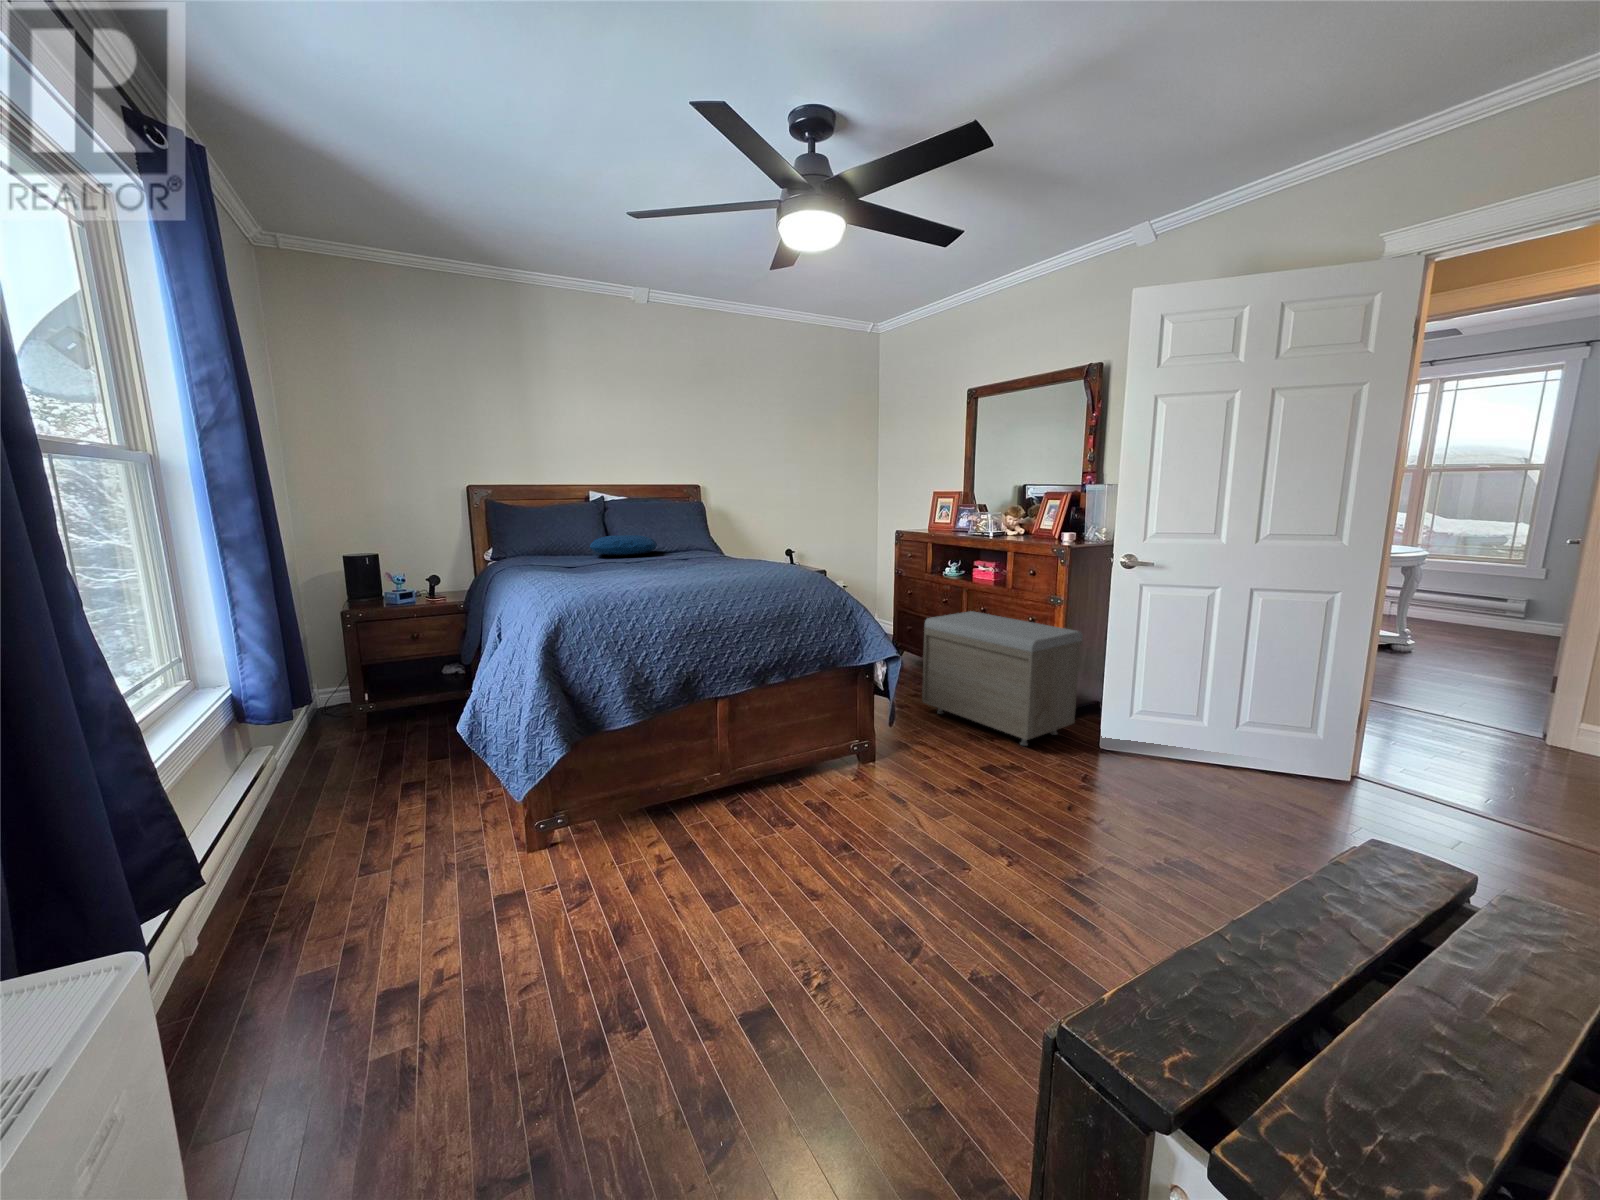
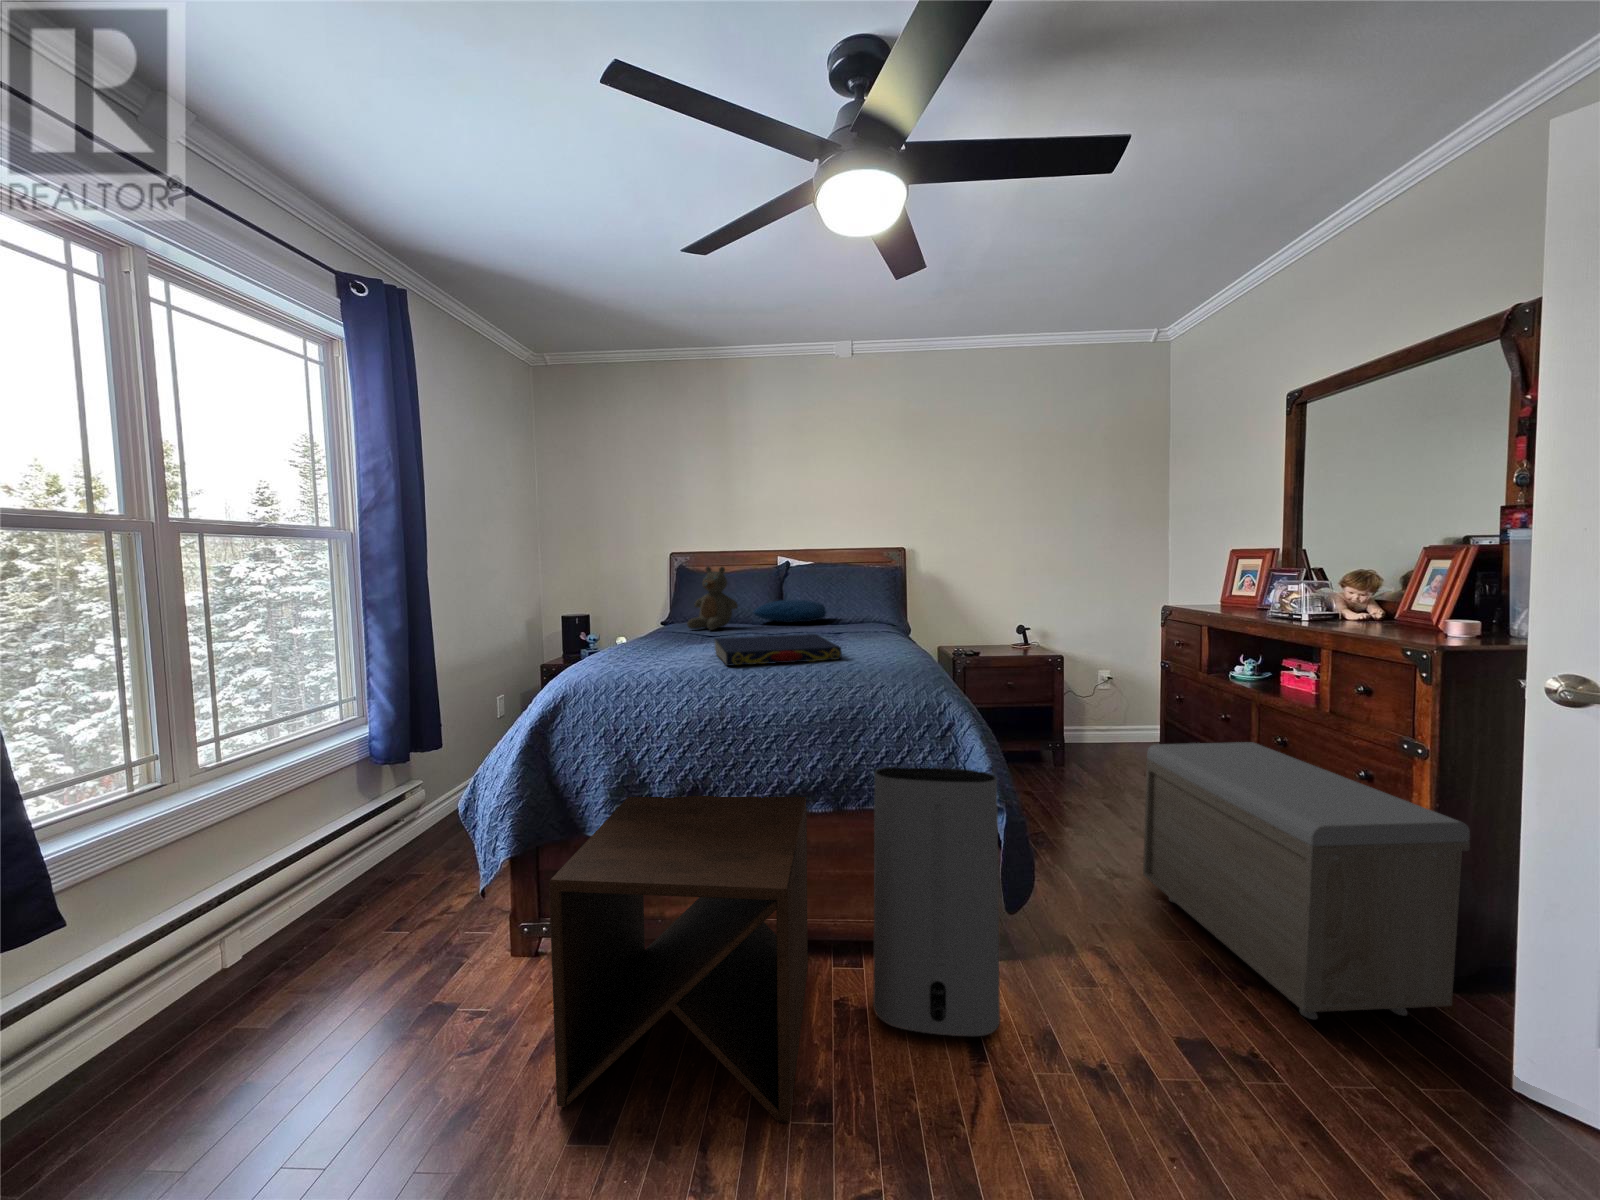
teddy bear: none [537,504,588,565] -> present [687,567,738,630]
book: none [644,558,759,583] -> present [715,634,842,666]
air purifier: none [816,638,901,804] -> present [873,767,1000,1036]
side table: none [631,673,829,906] -> present [549,795,808,1123]

